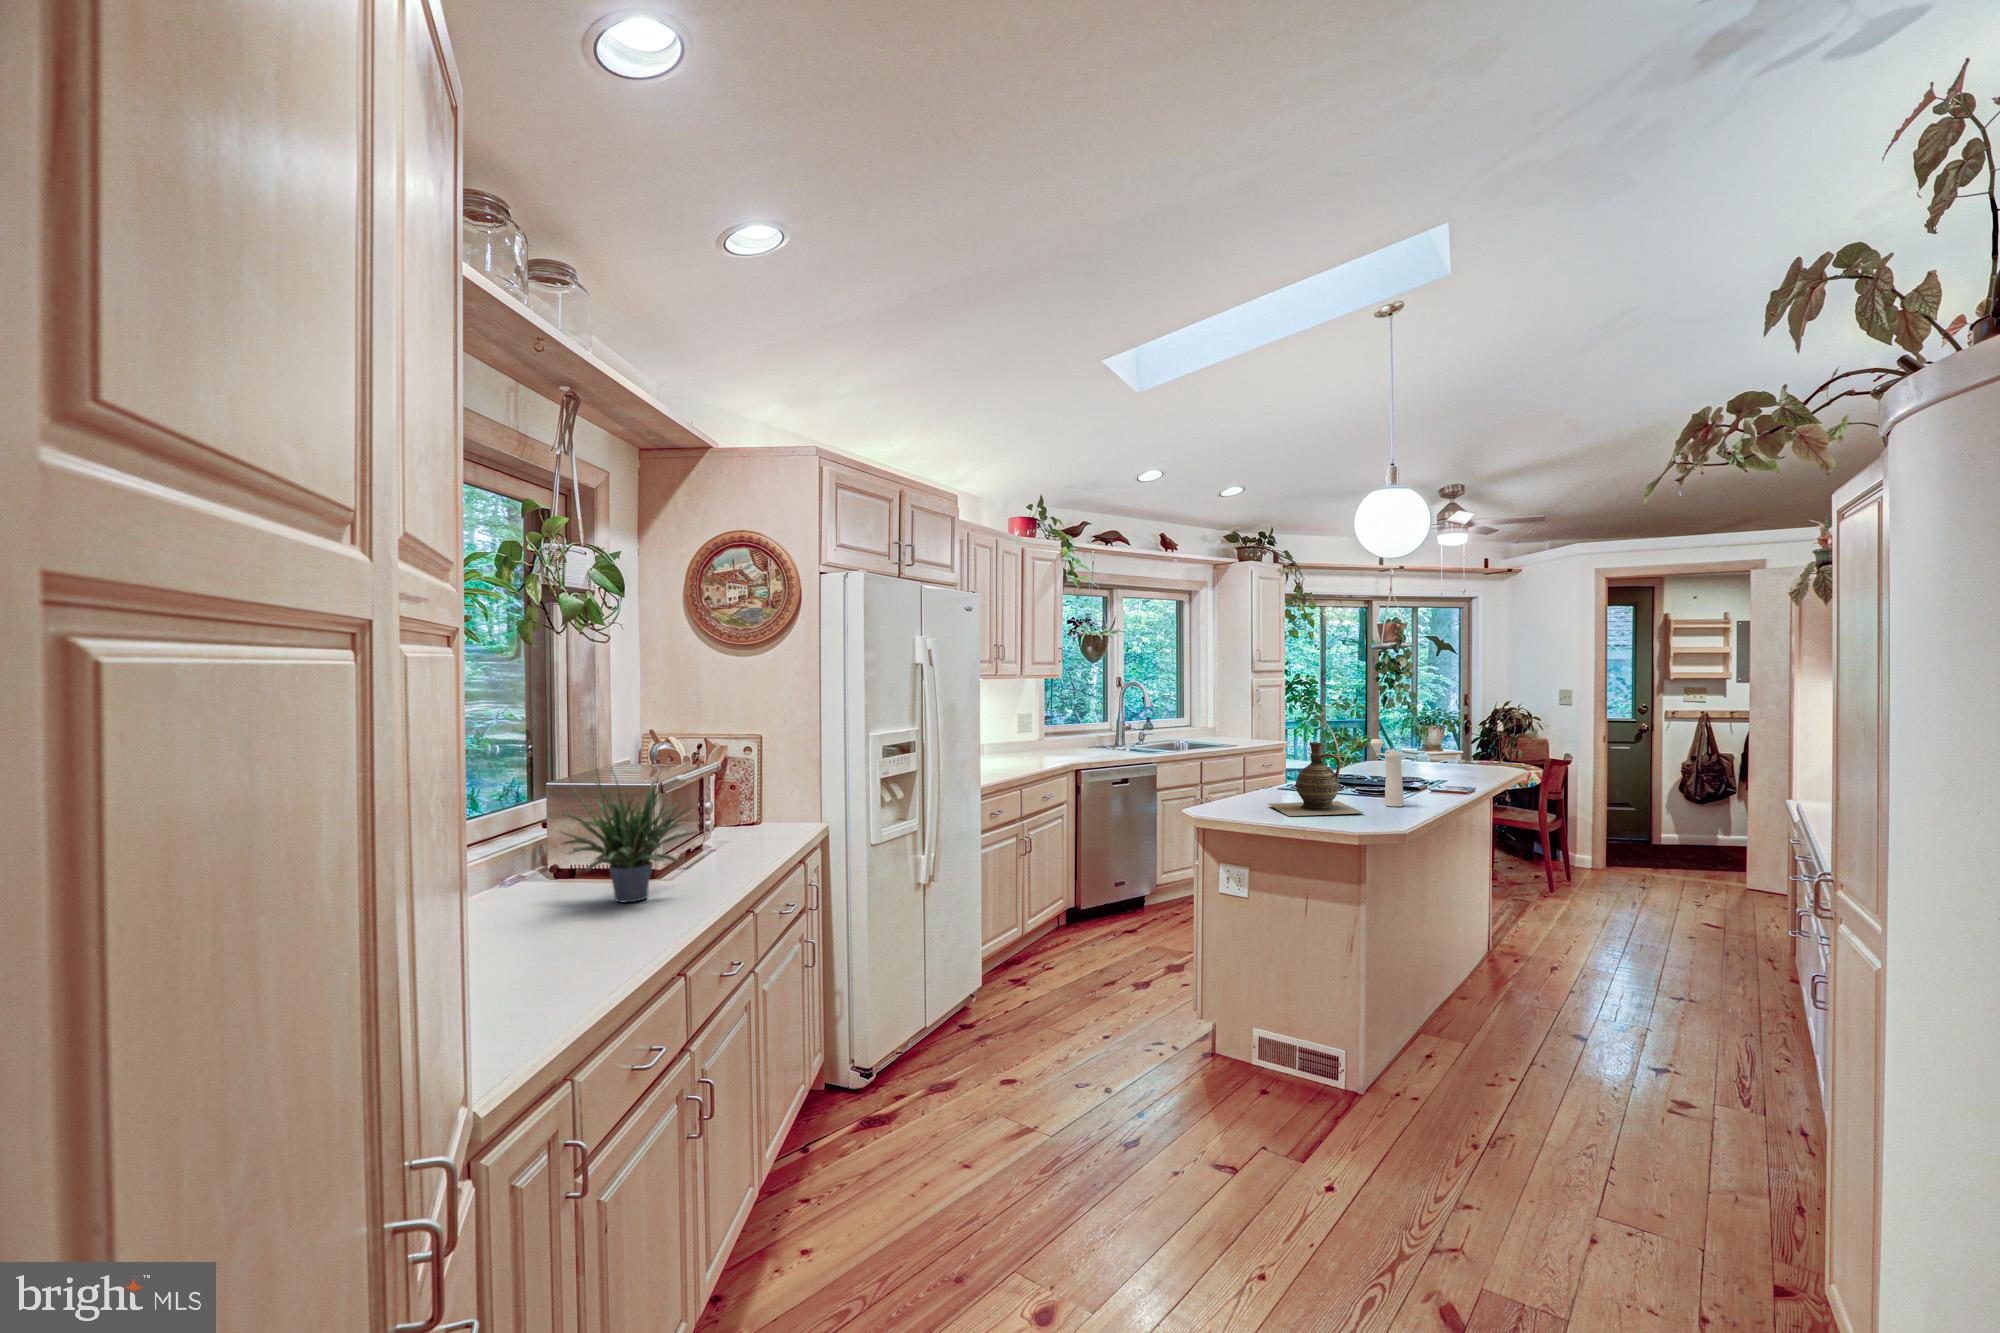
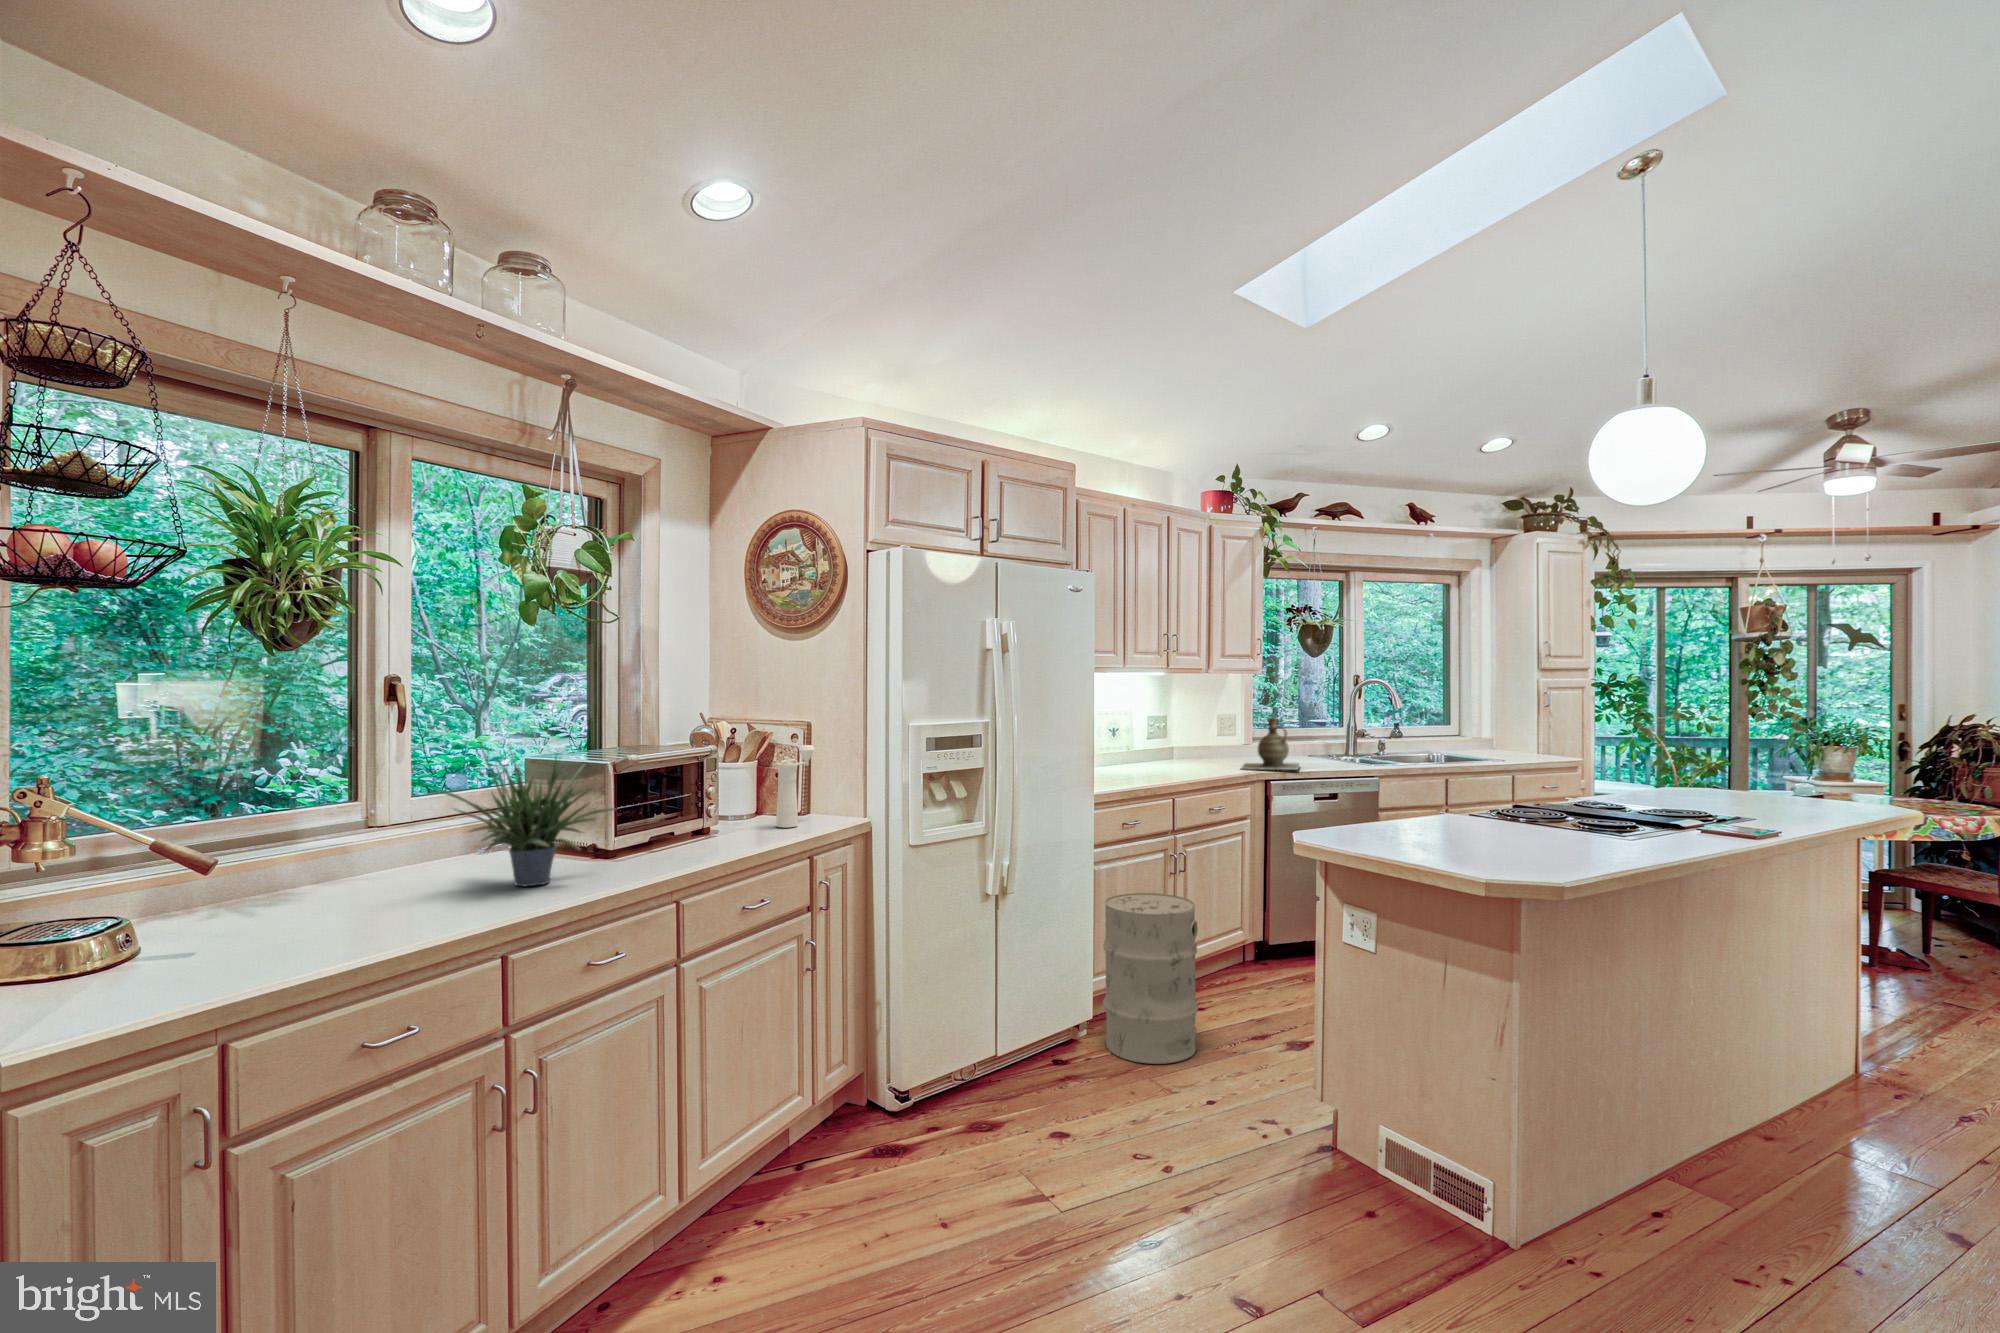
pepper mill: present [1370,739,1404,807] -> present [776,745,814,828]
ceramic jug: present [1268,742,1364,816] -> present [1242,718,1299,770]
trash can: none [991,873,1072,1019] -> present [1103,893,1198,1064]

